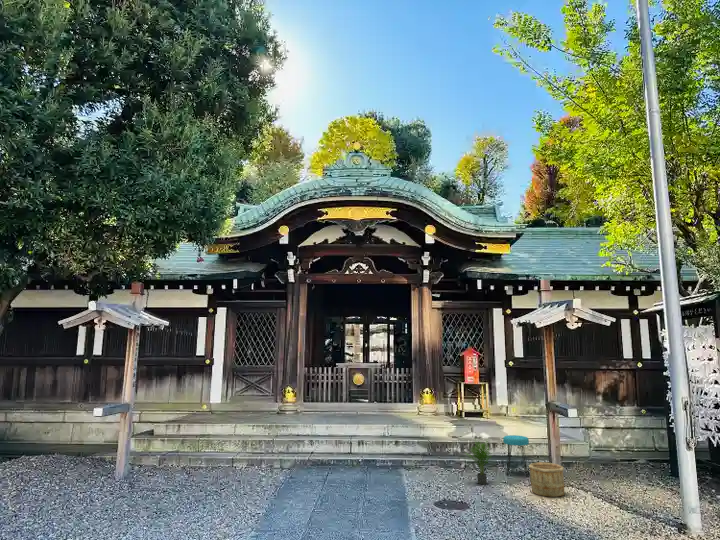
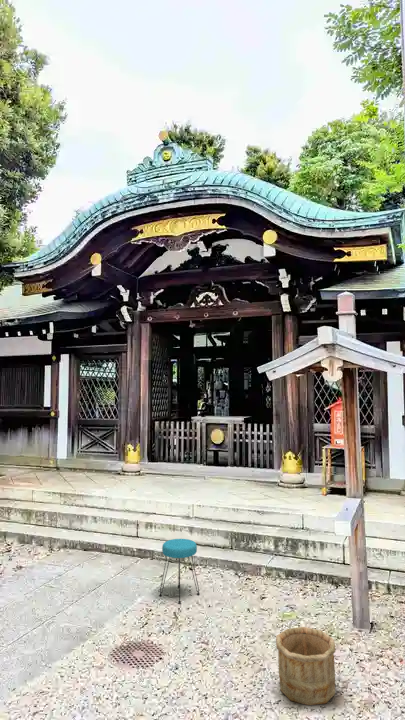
stool: present [503,435,529,477] -> present [159,539,199,603]
potted plant: present [471,442,491,484] -> none [202,563,251,641]

